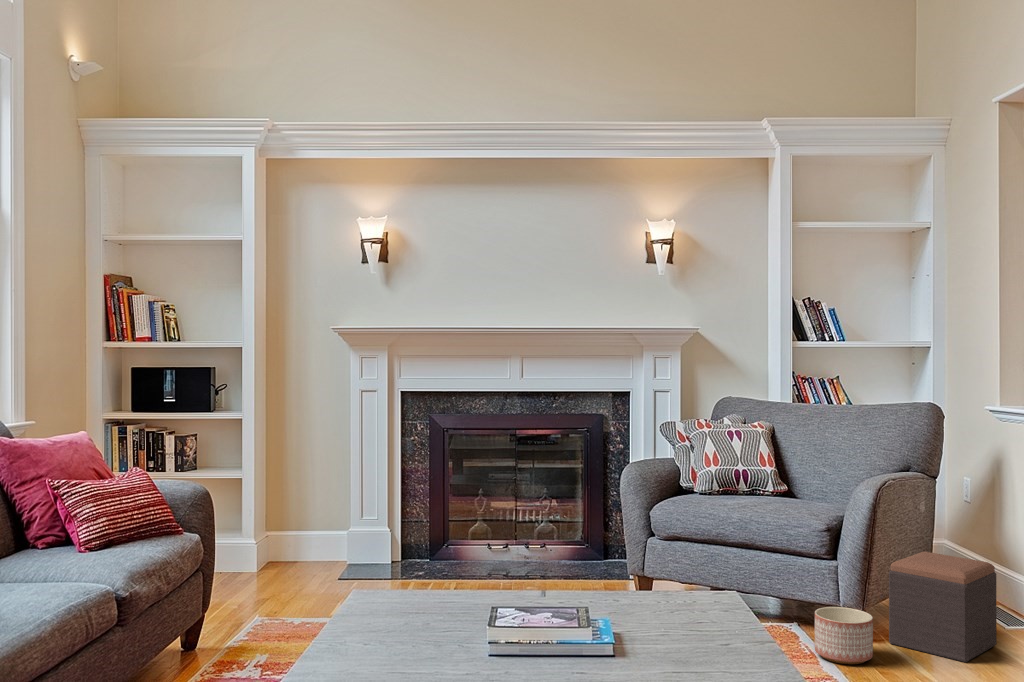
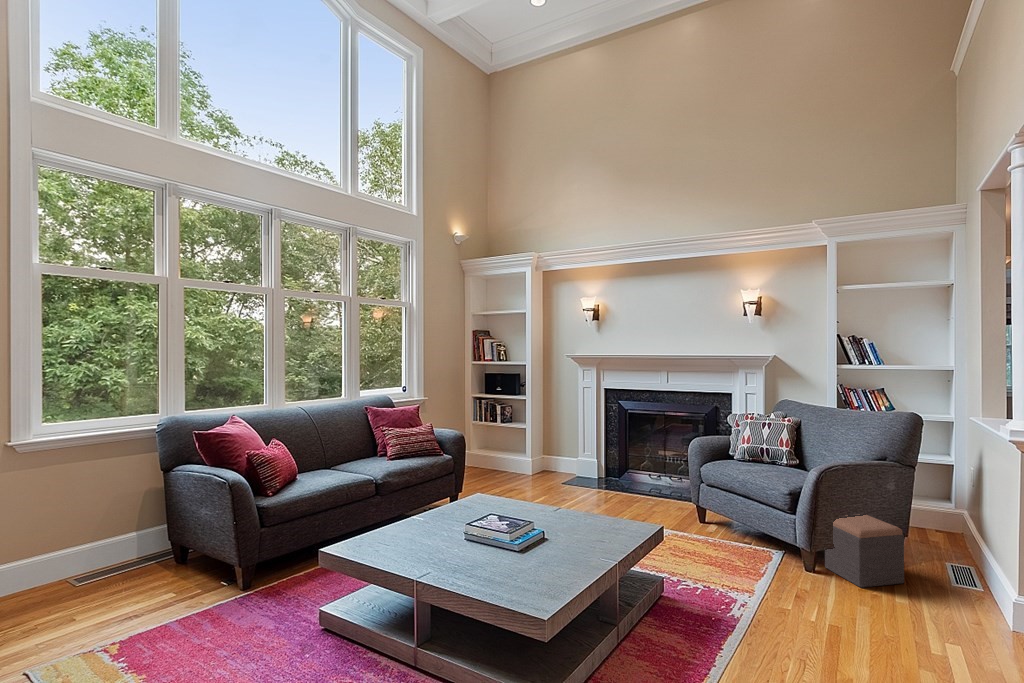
planter: present [815,607,873,664] -> none [762,537,798,574]

